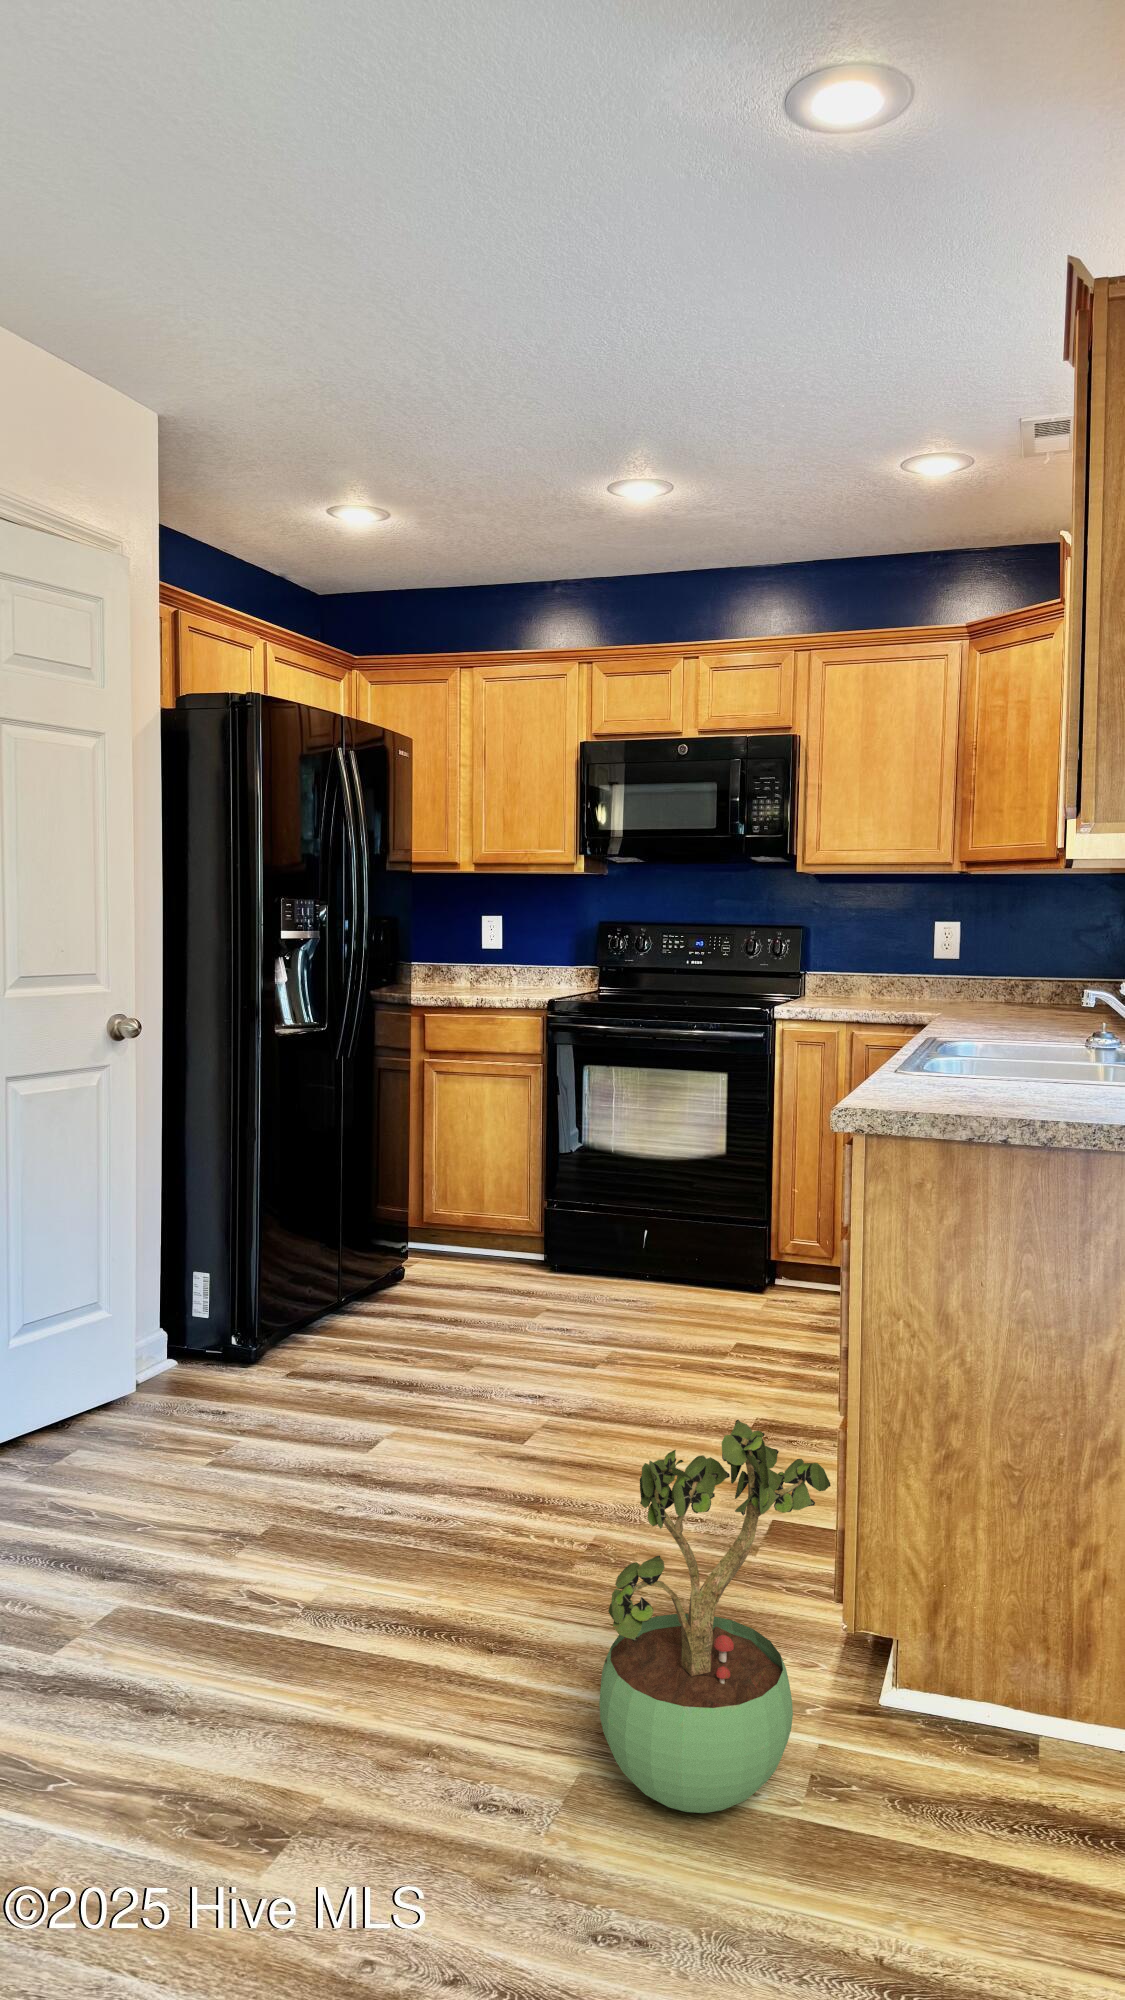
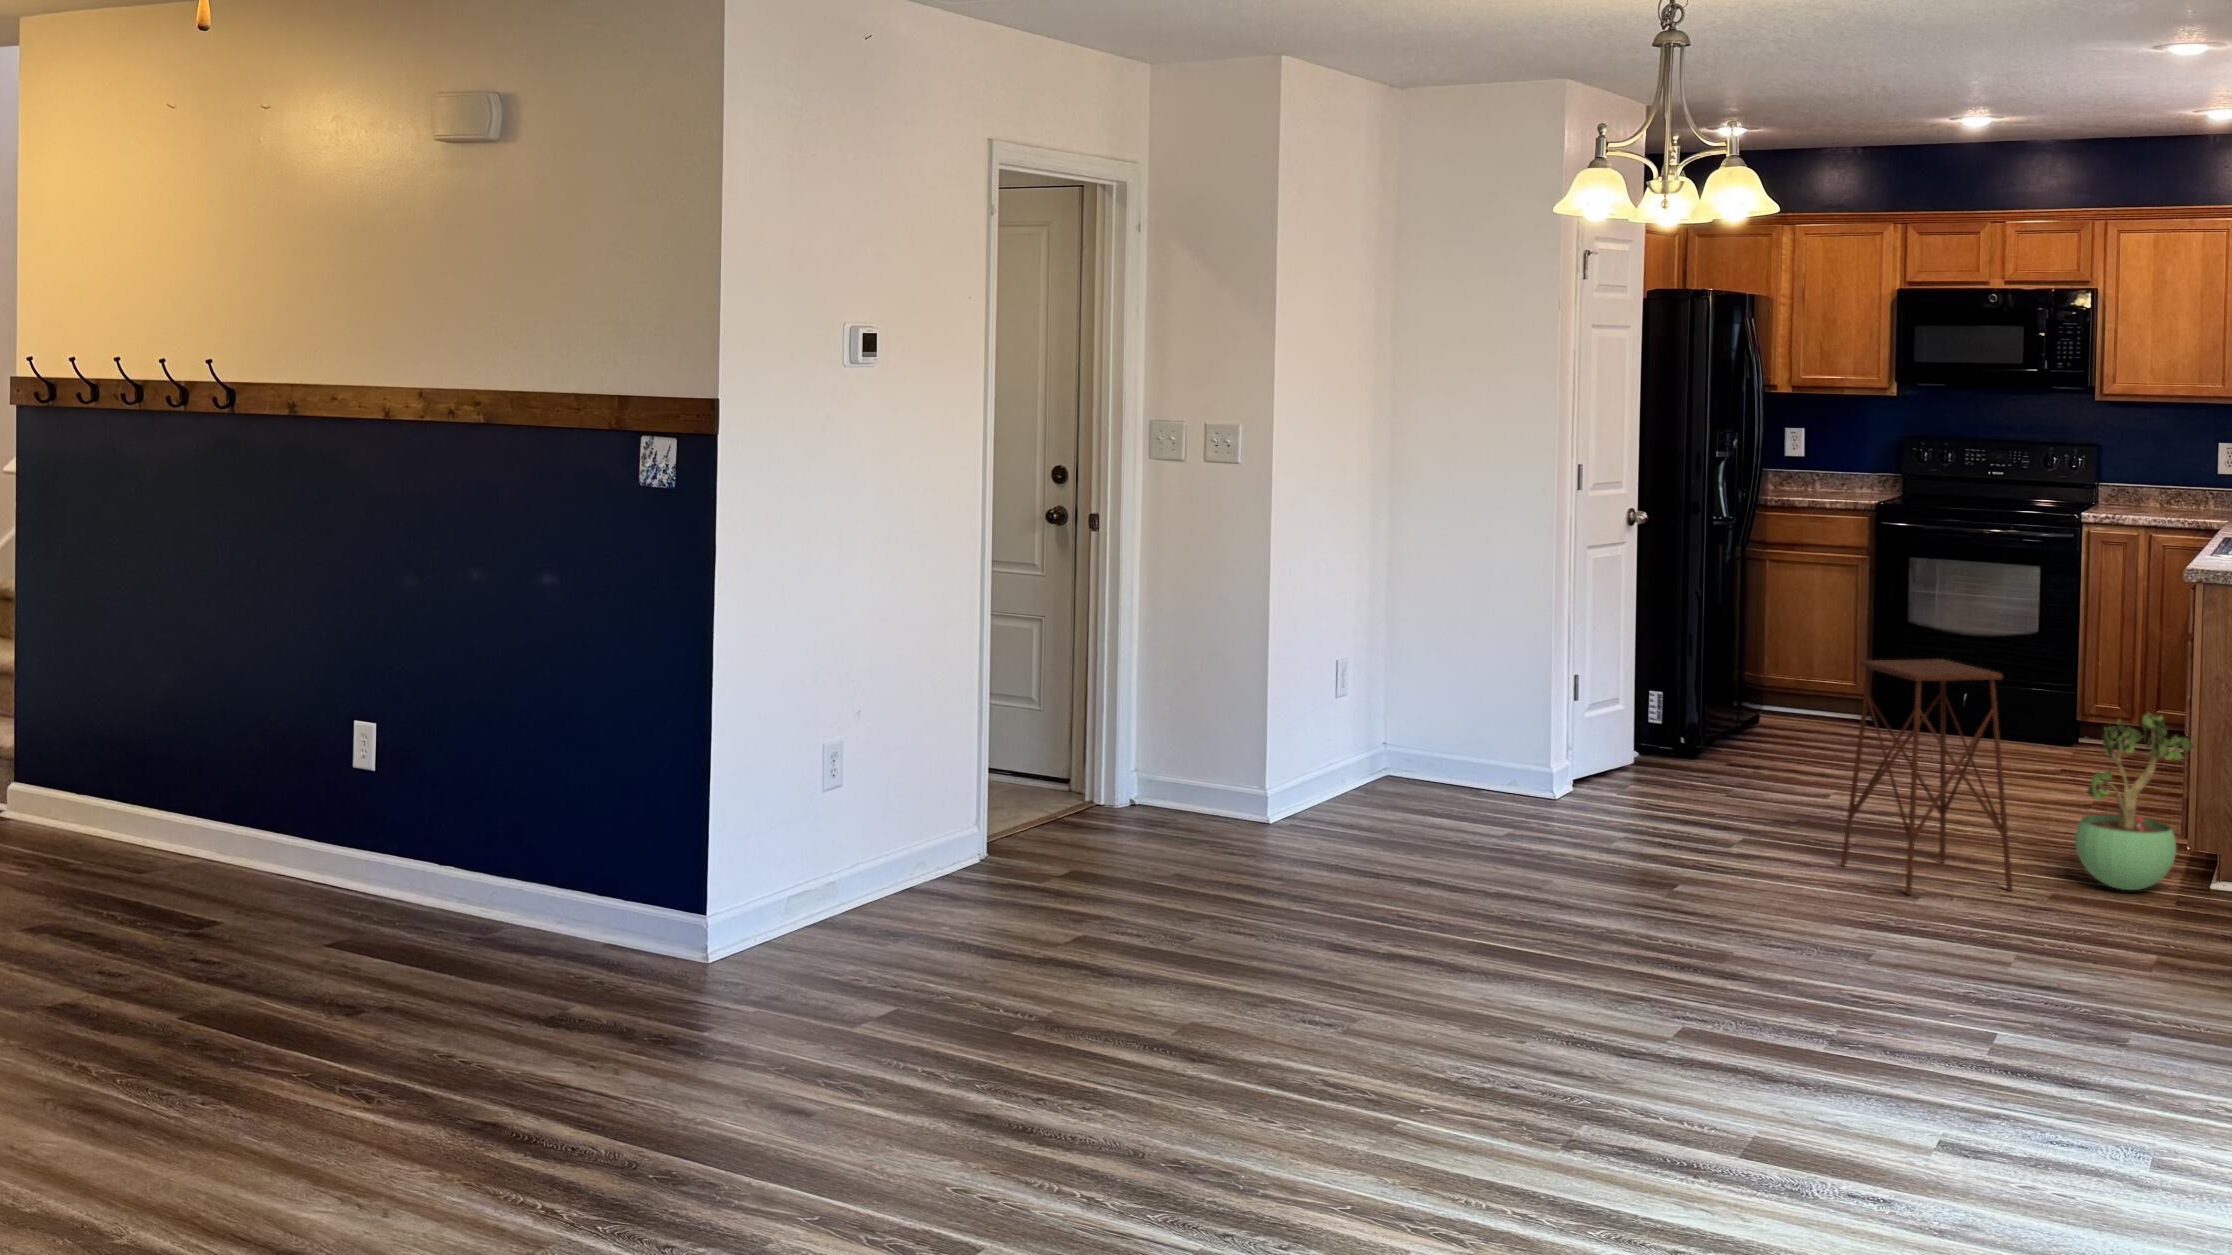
side table: none [142,1305,447,1923] -> present [1841,659,2013,895]

